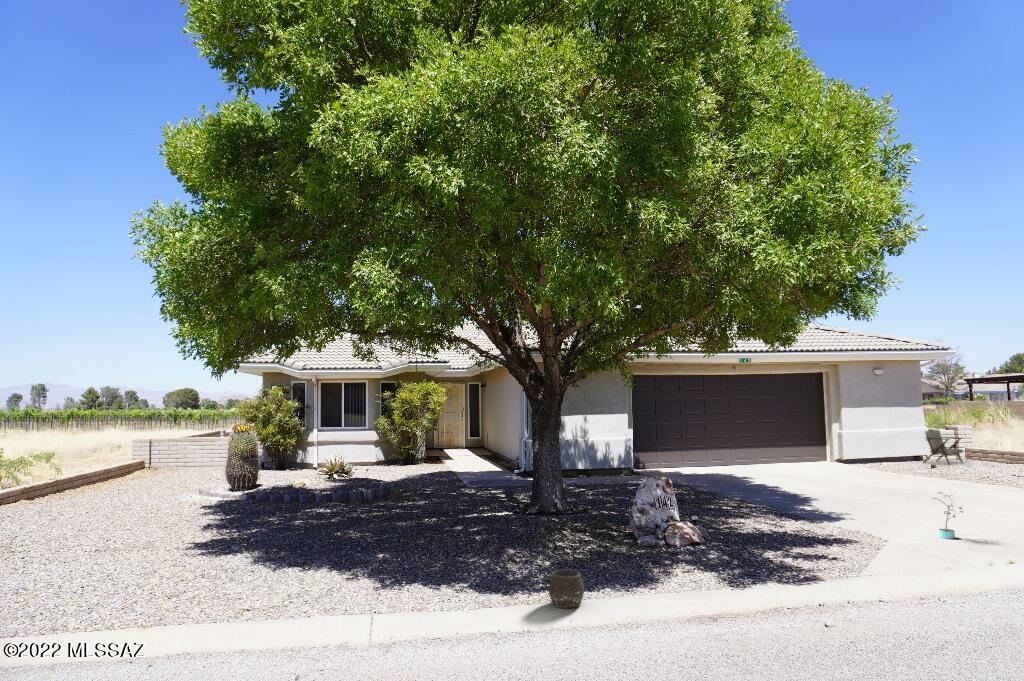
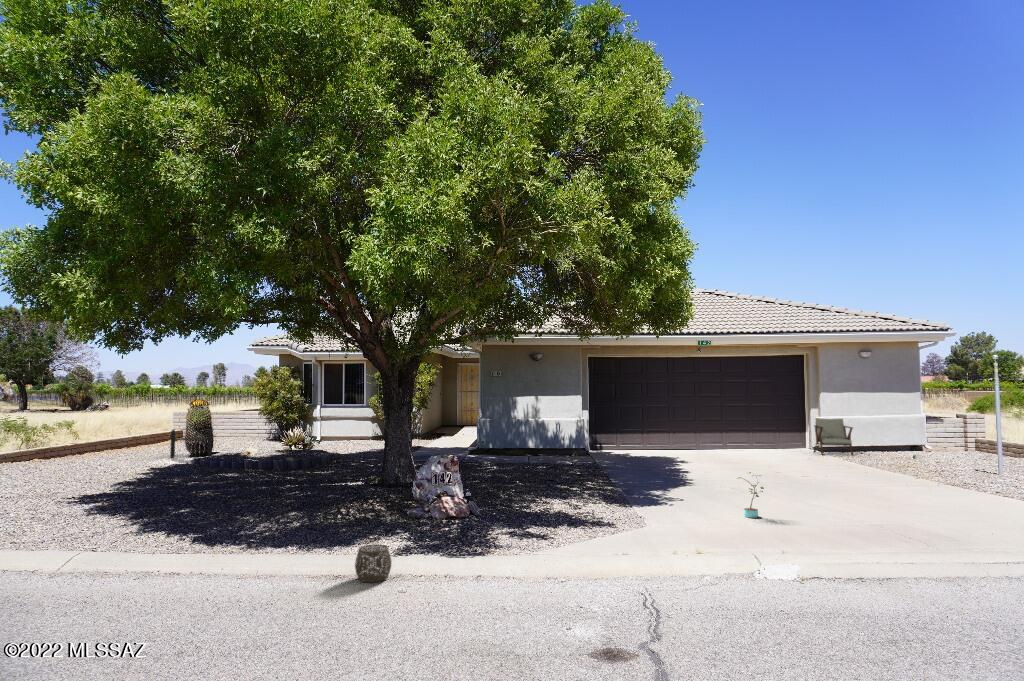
lounge chair: present [923,430,963,465] -> present [814,418,853,456]
bench: none [182,459,233,495] -> present [170,429,212,458]
woven basket: present [549,569,584,608] -> present [355,544,392,583]

